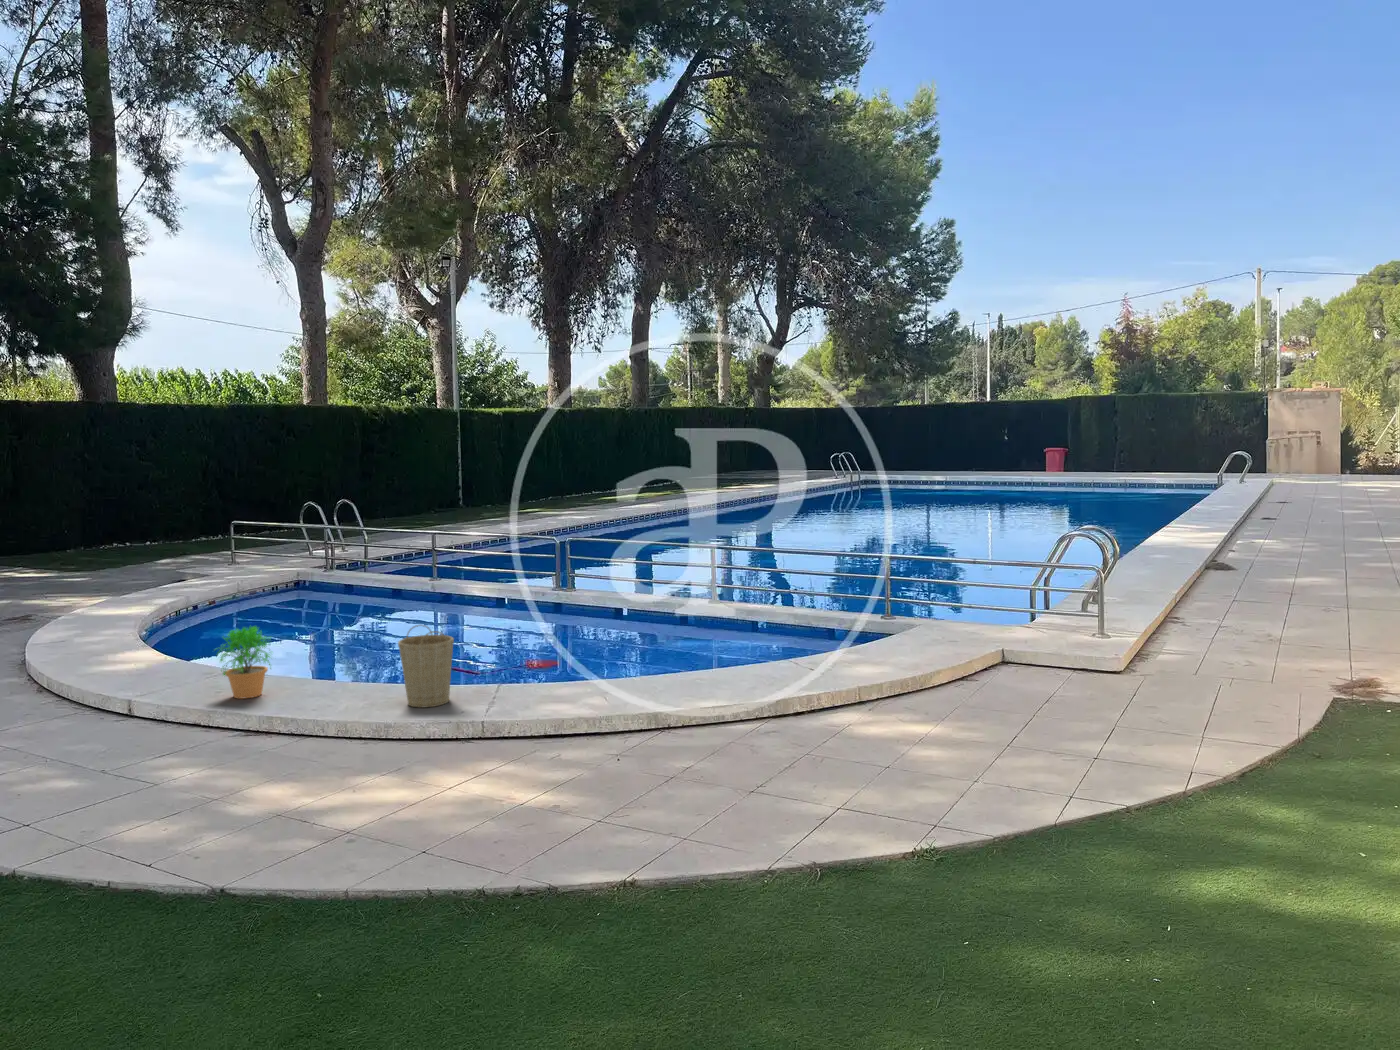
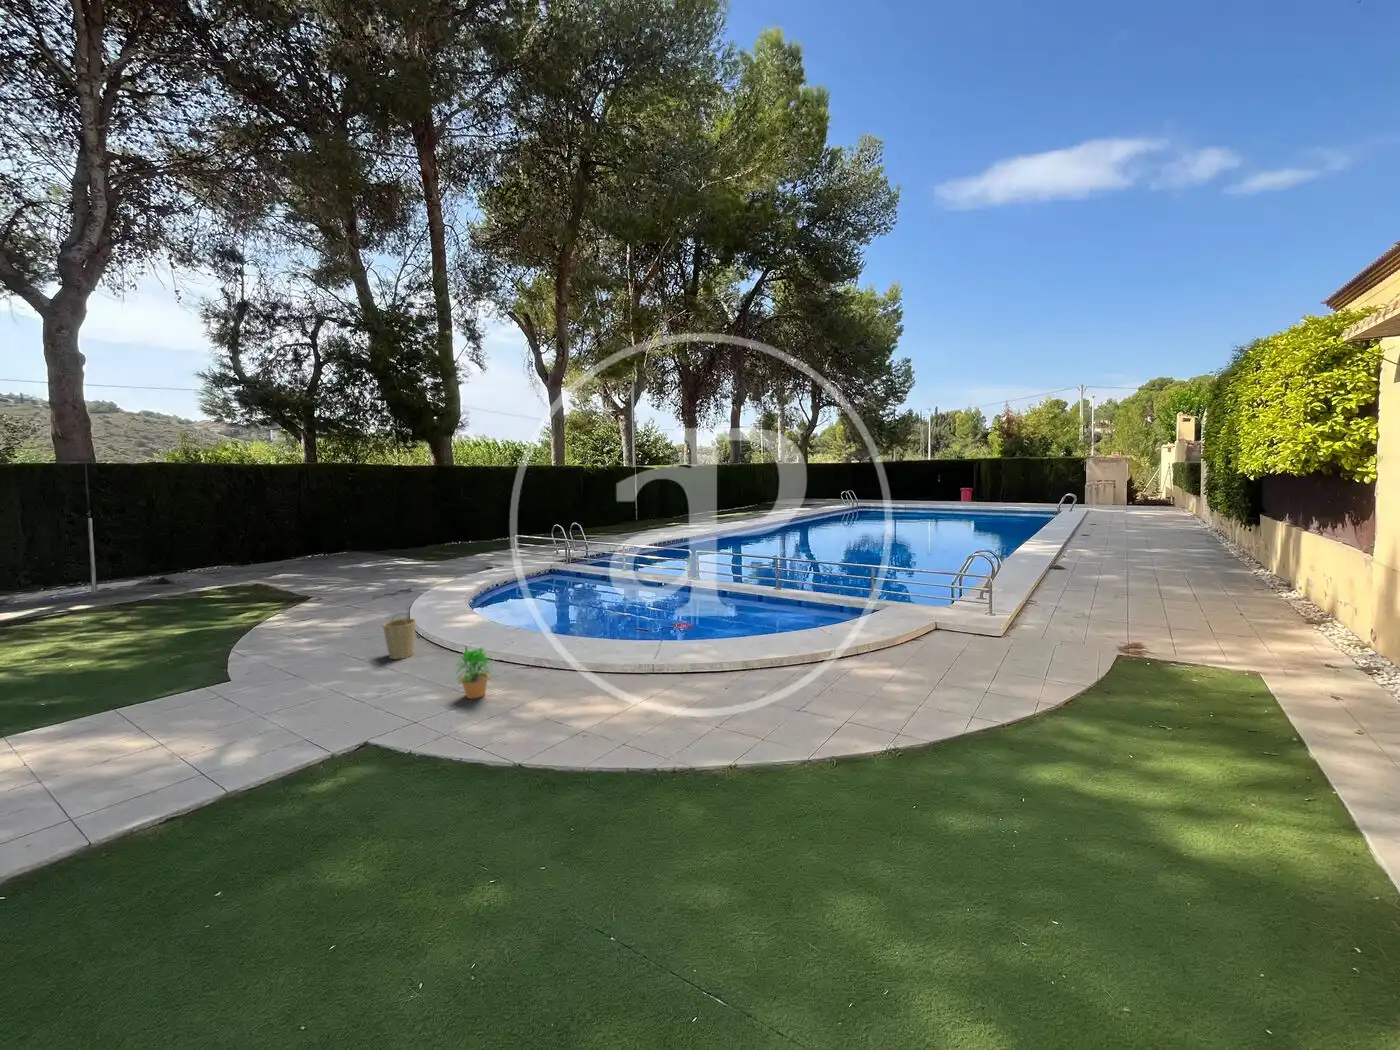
basket: present [398,625,454,707] -> present [383,618,416,659]

